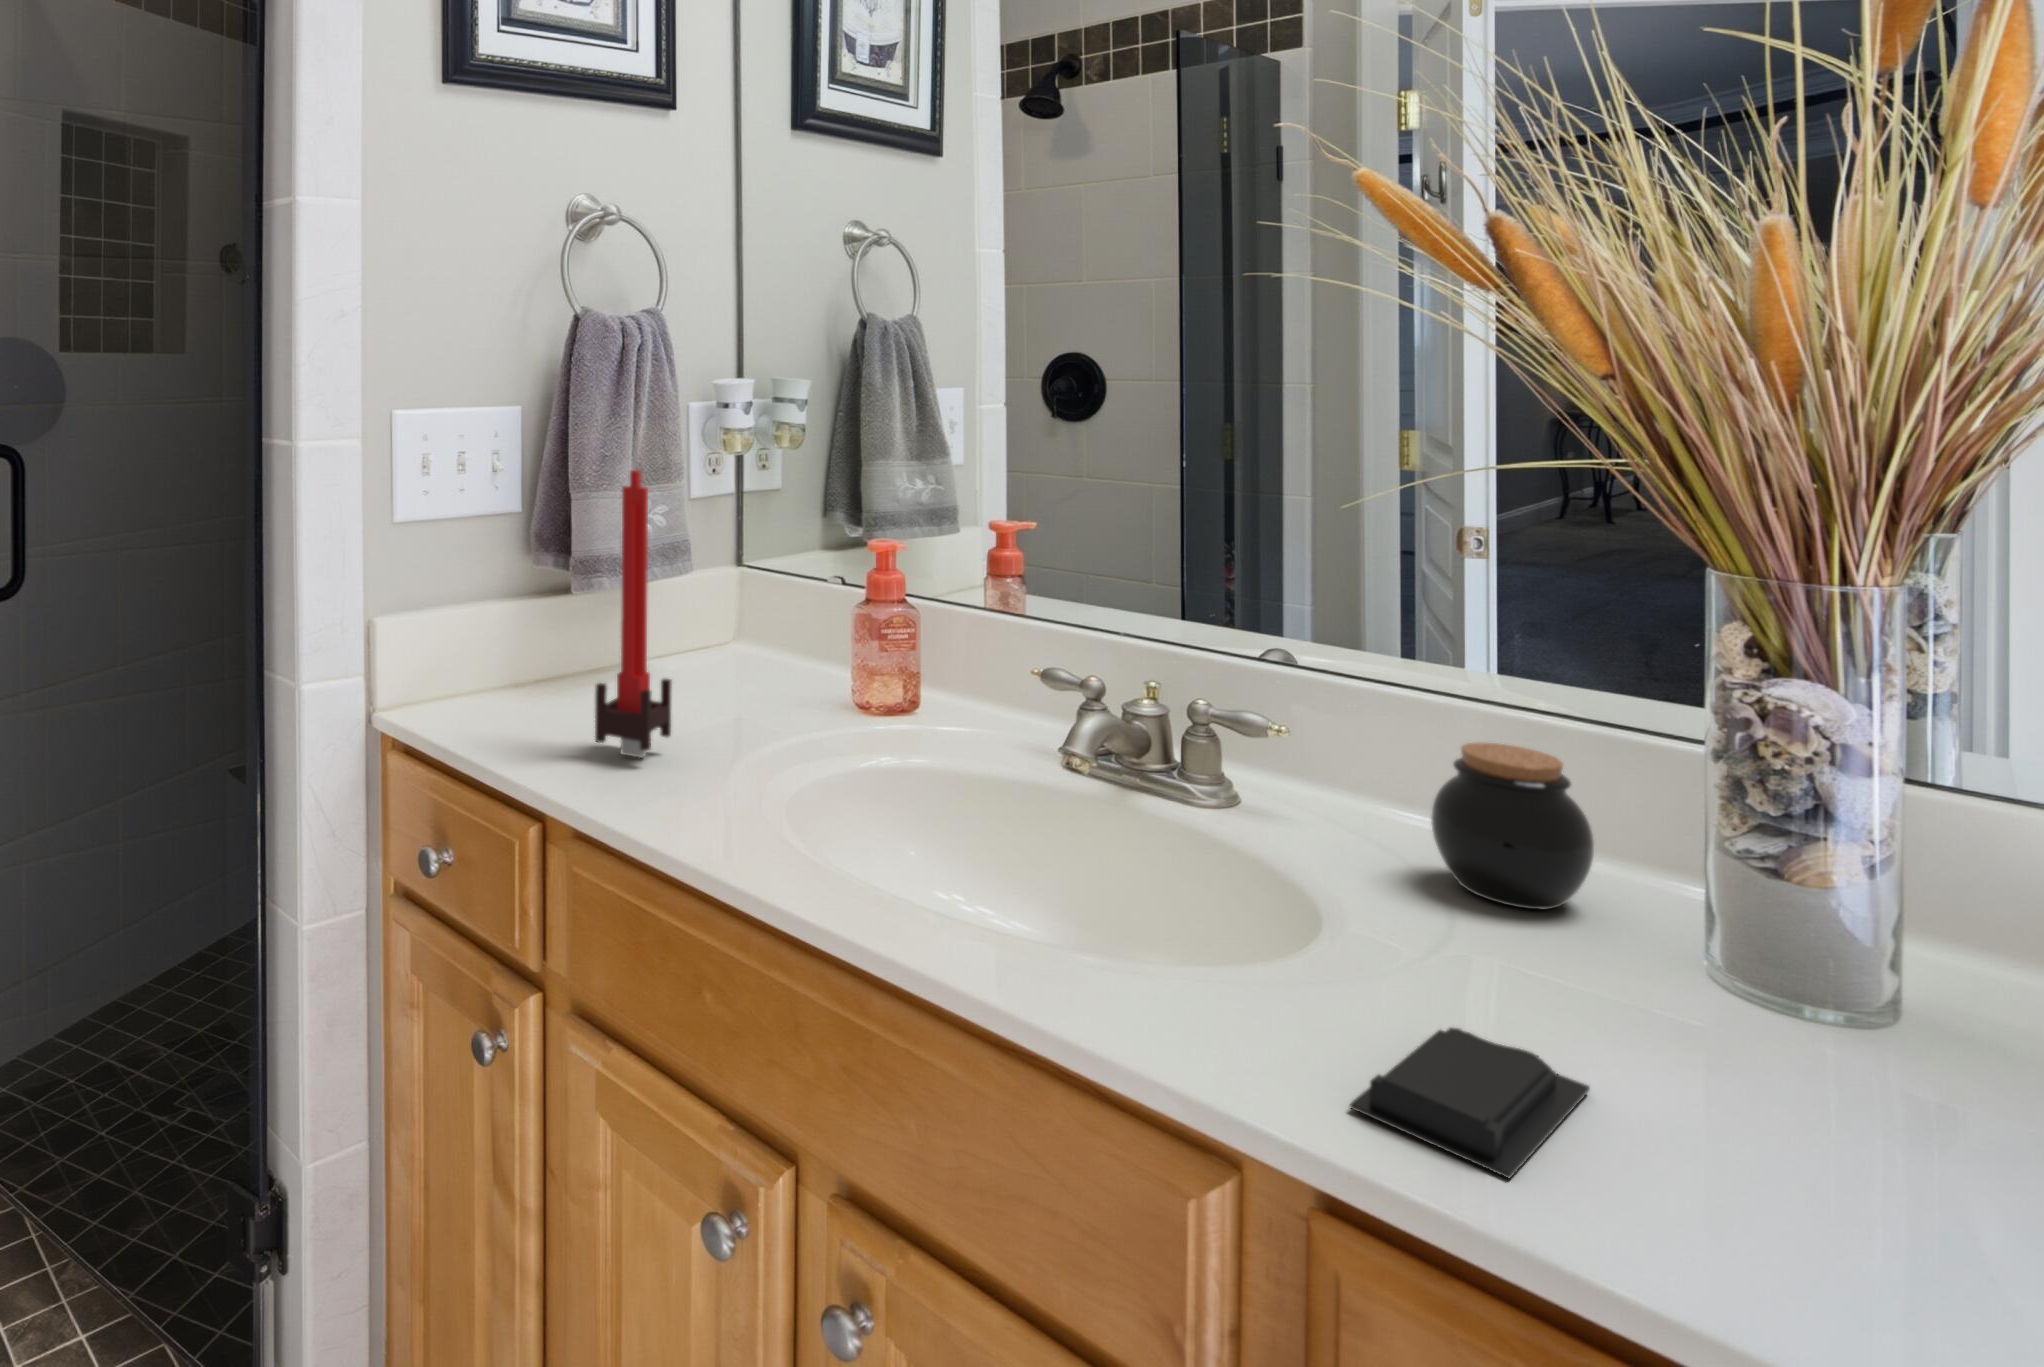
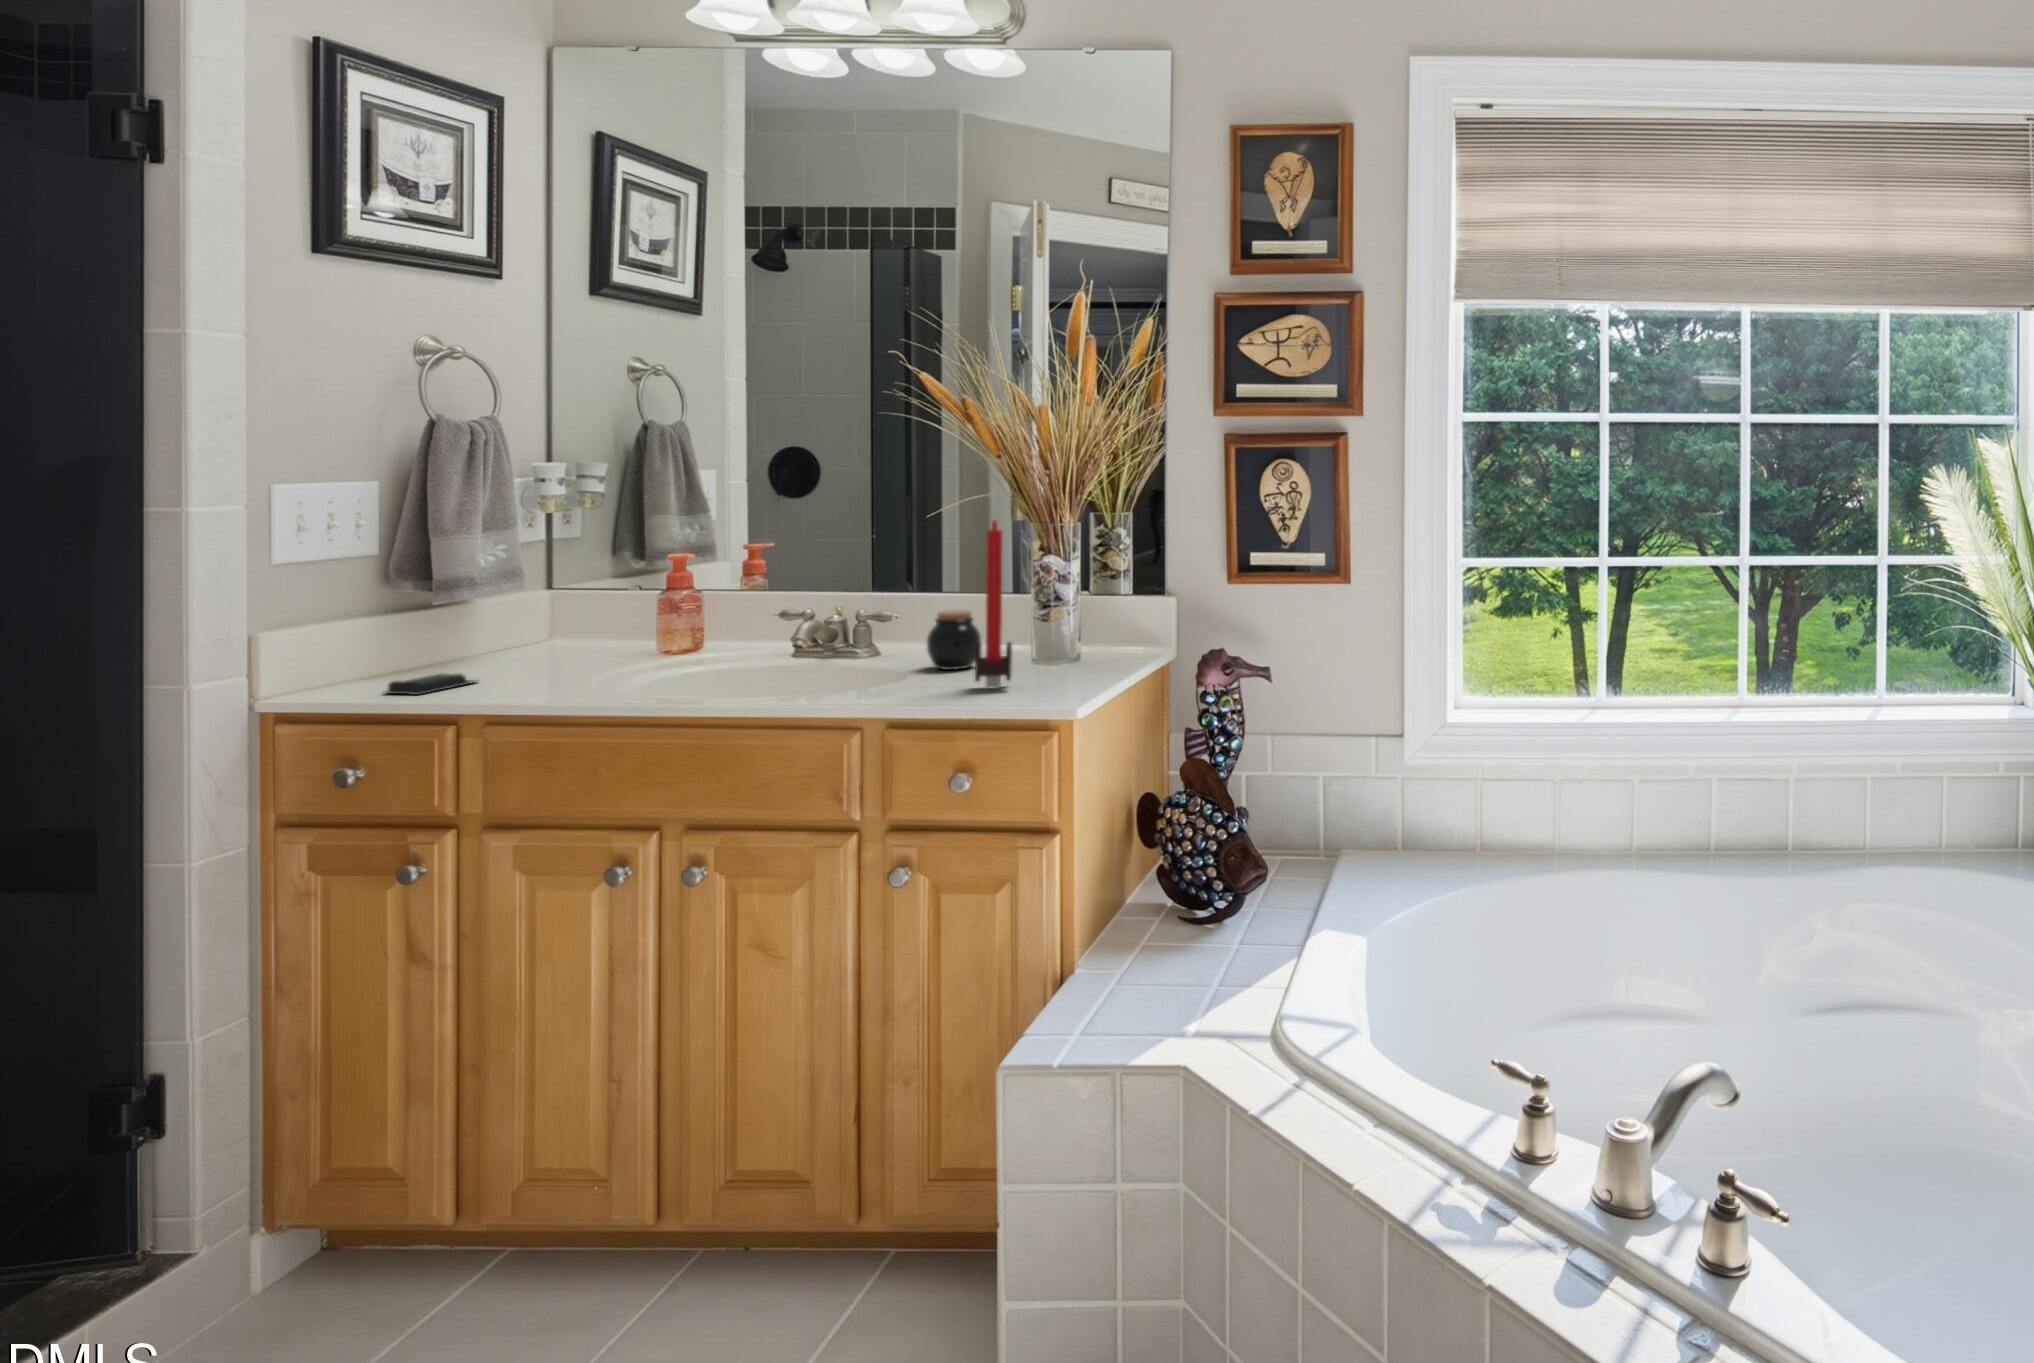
candle: present [595,470,672,758] -> present [975,520,1012,688]
soap bar: present [1350,1028,1590,1178] -> present [386,674,477,695]

